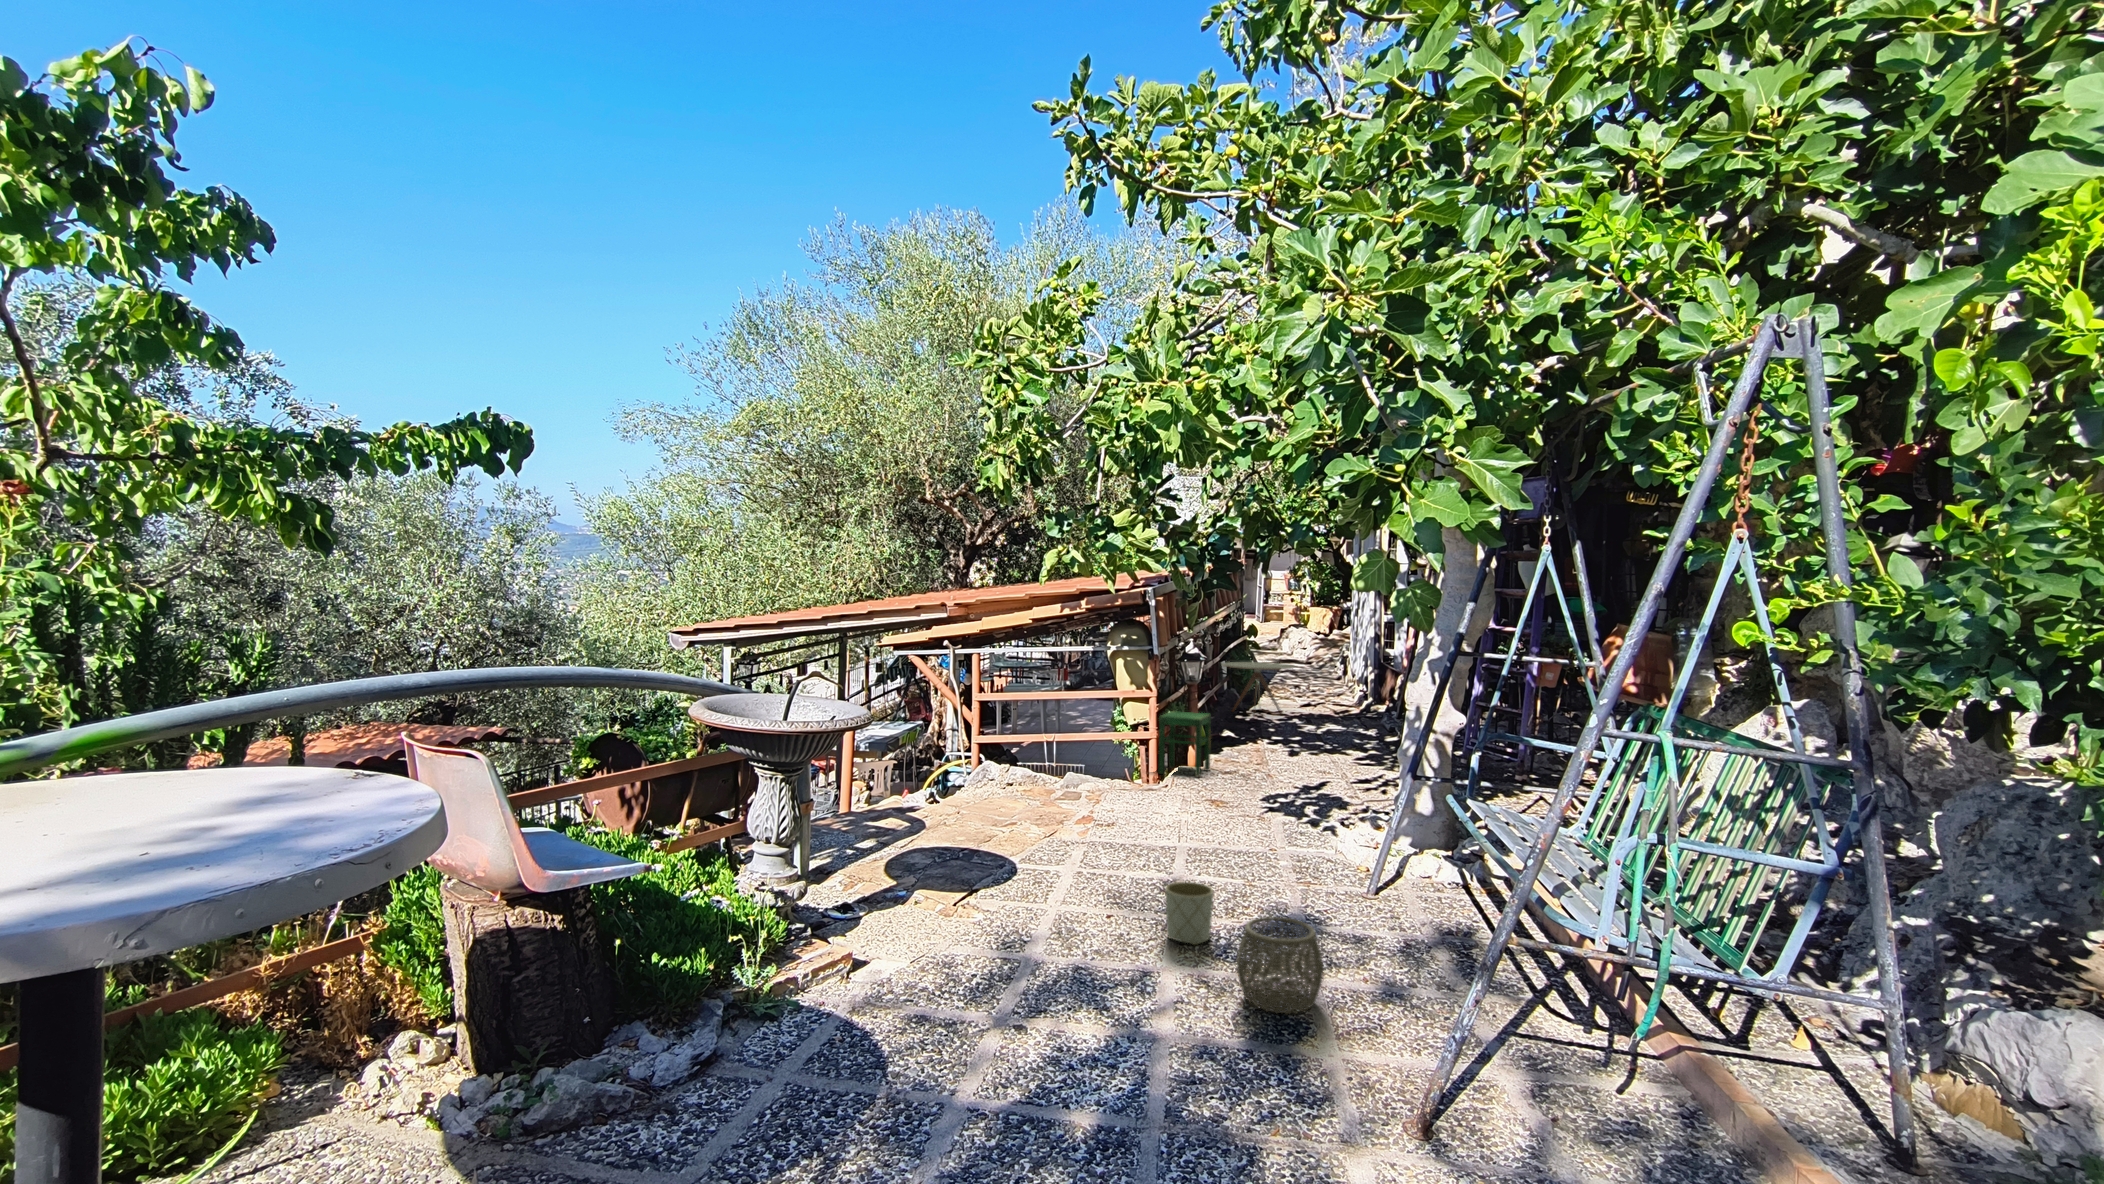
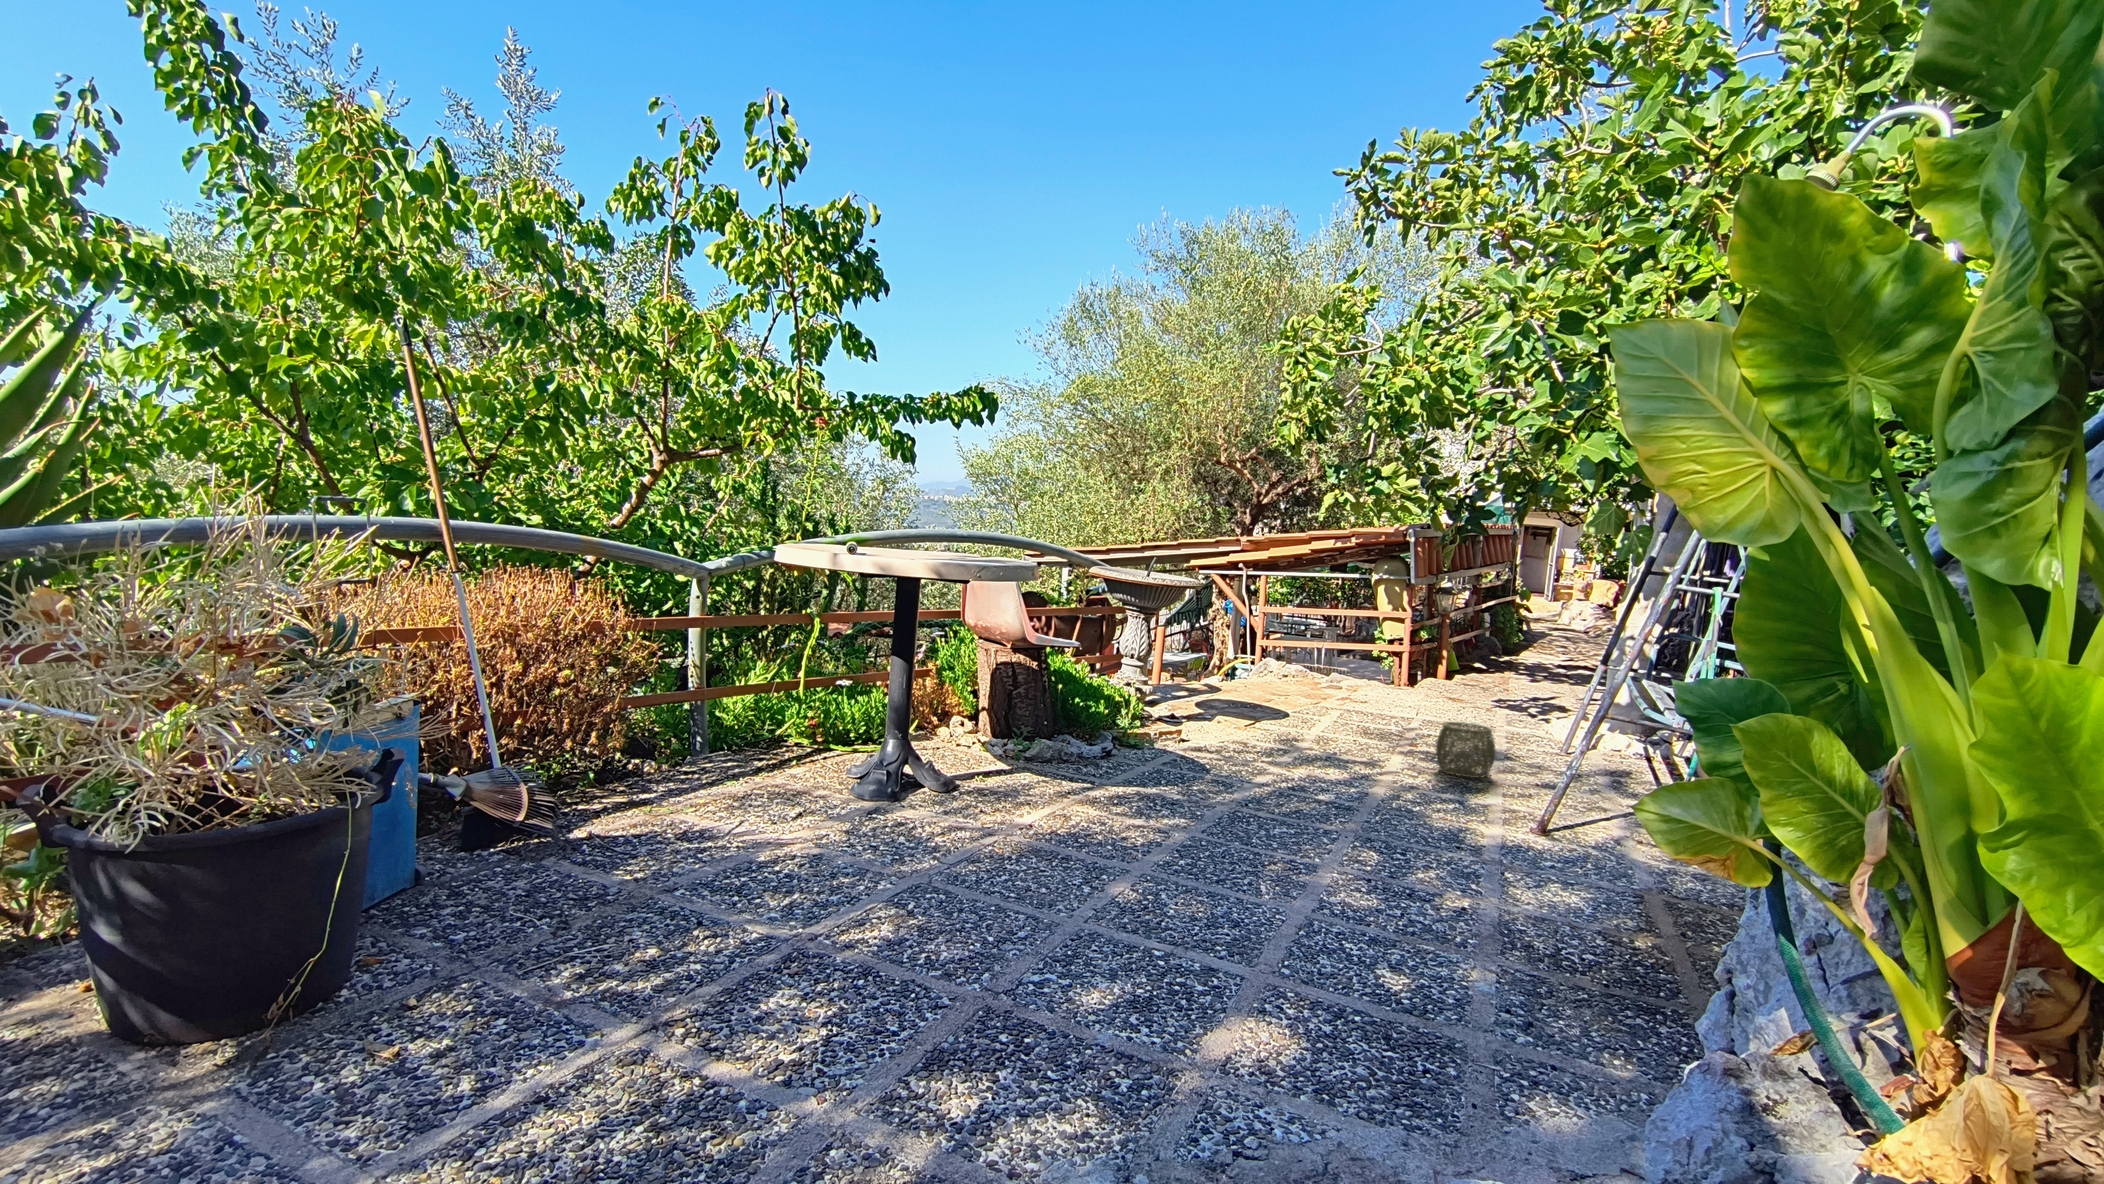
round table: present [1222,662,1294,714] -> none [1483,612,1554,661]
stool: present [1158,711,1211,777] -> none [1409,633,1459,685]
planter: present [1165,882,1213,945] -> none [1393,711,1428,750]

